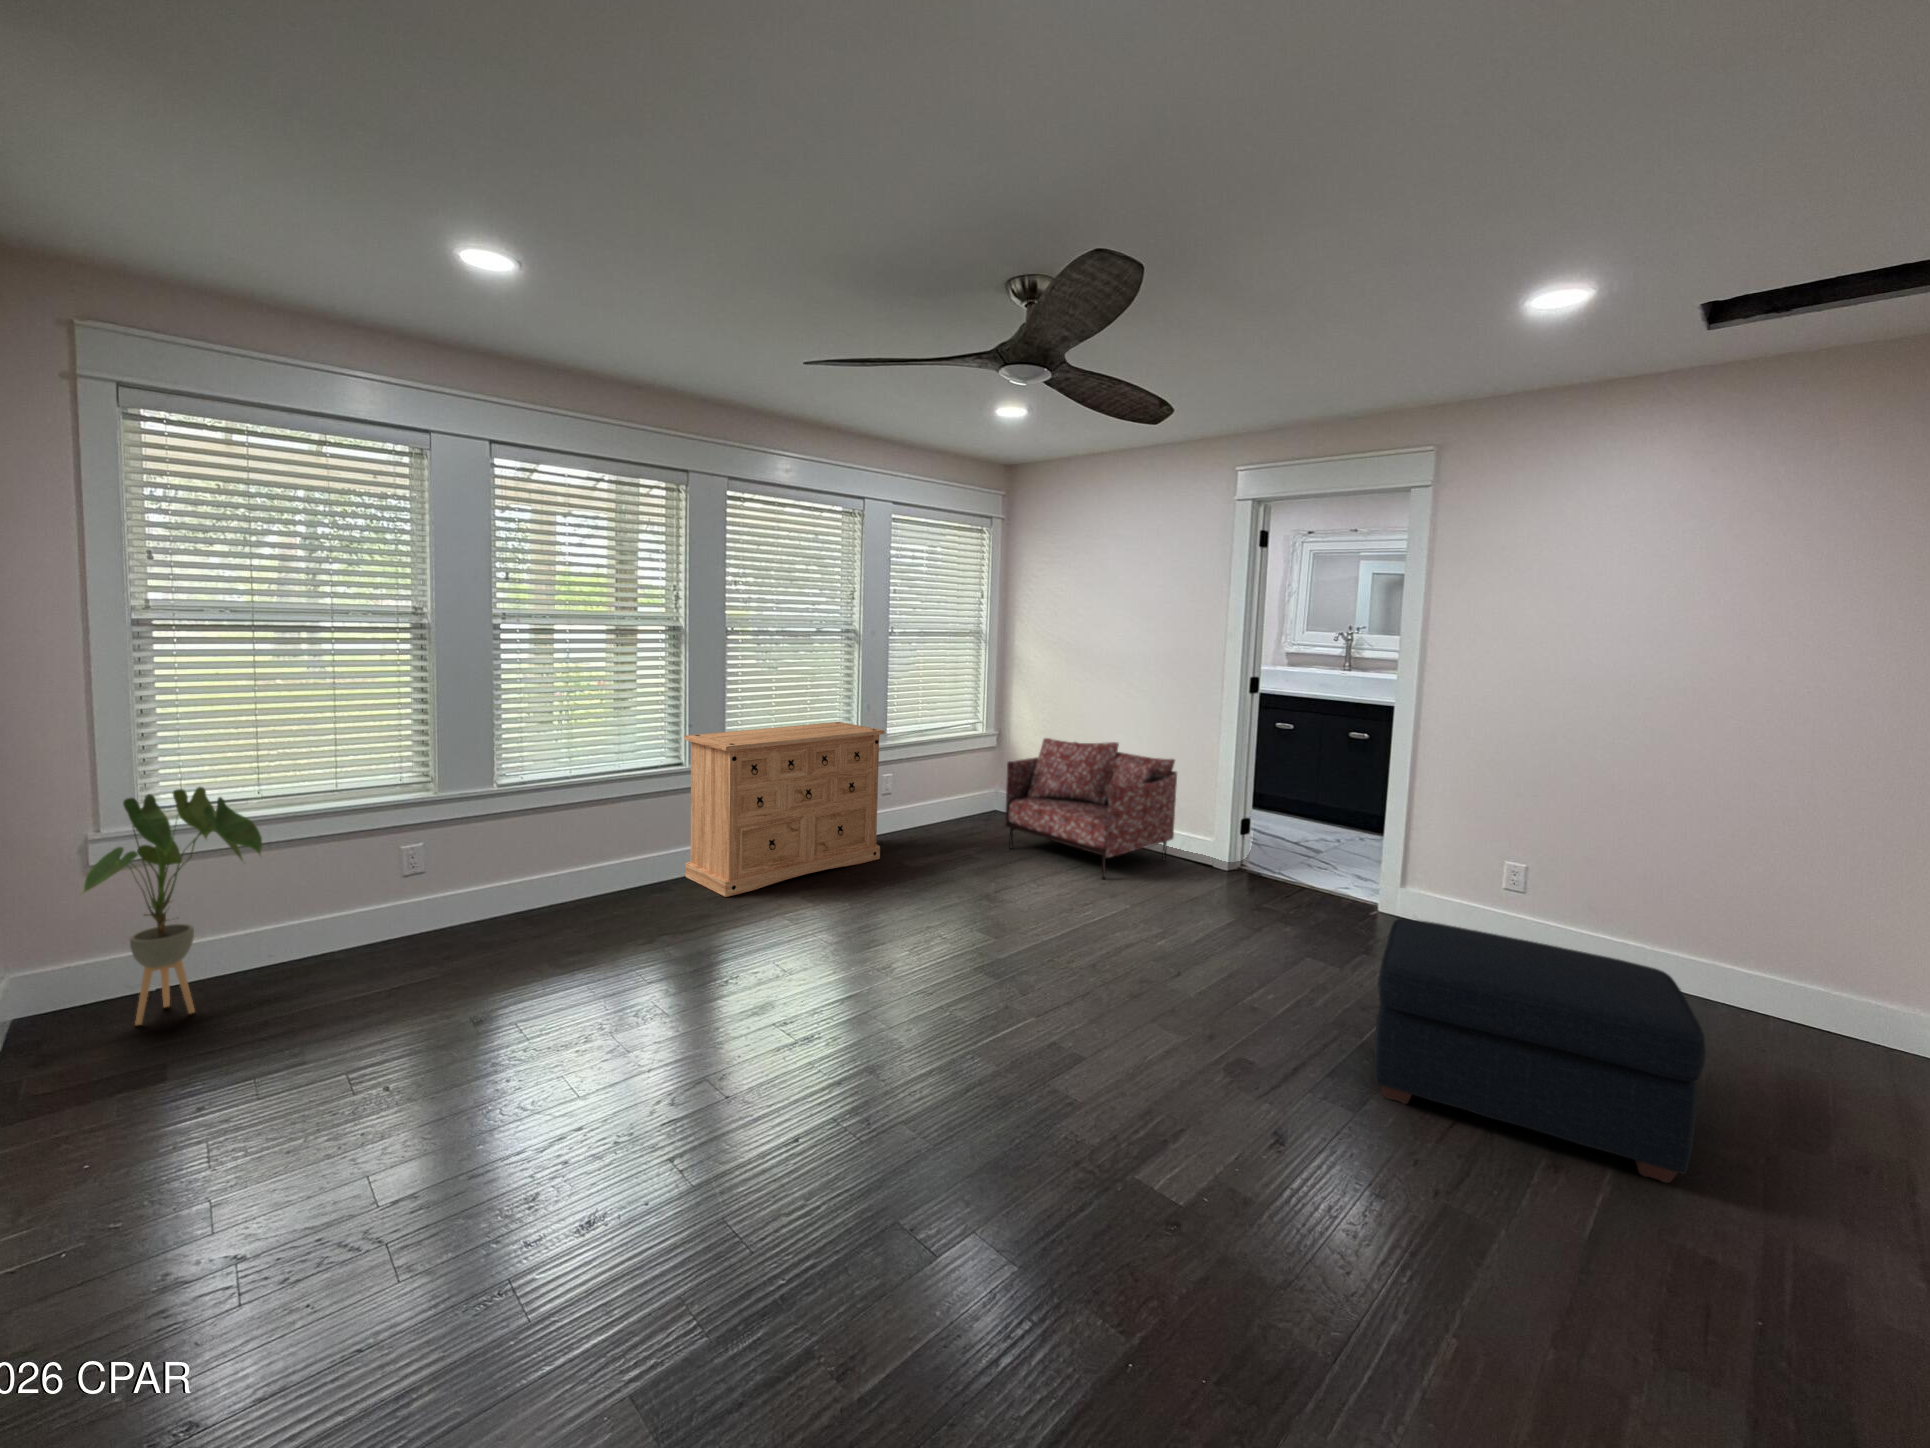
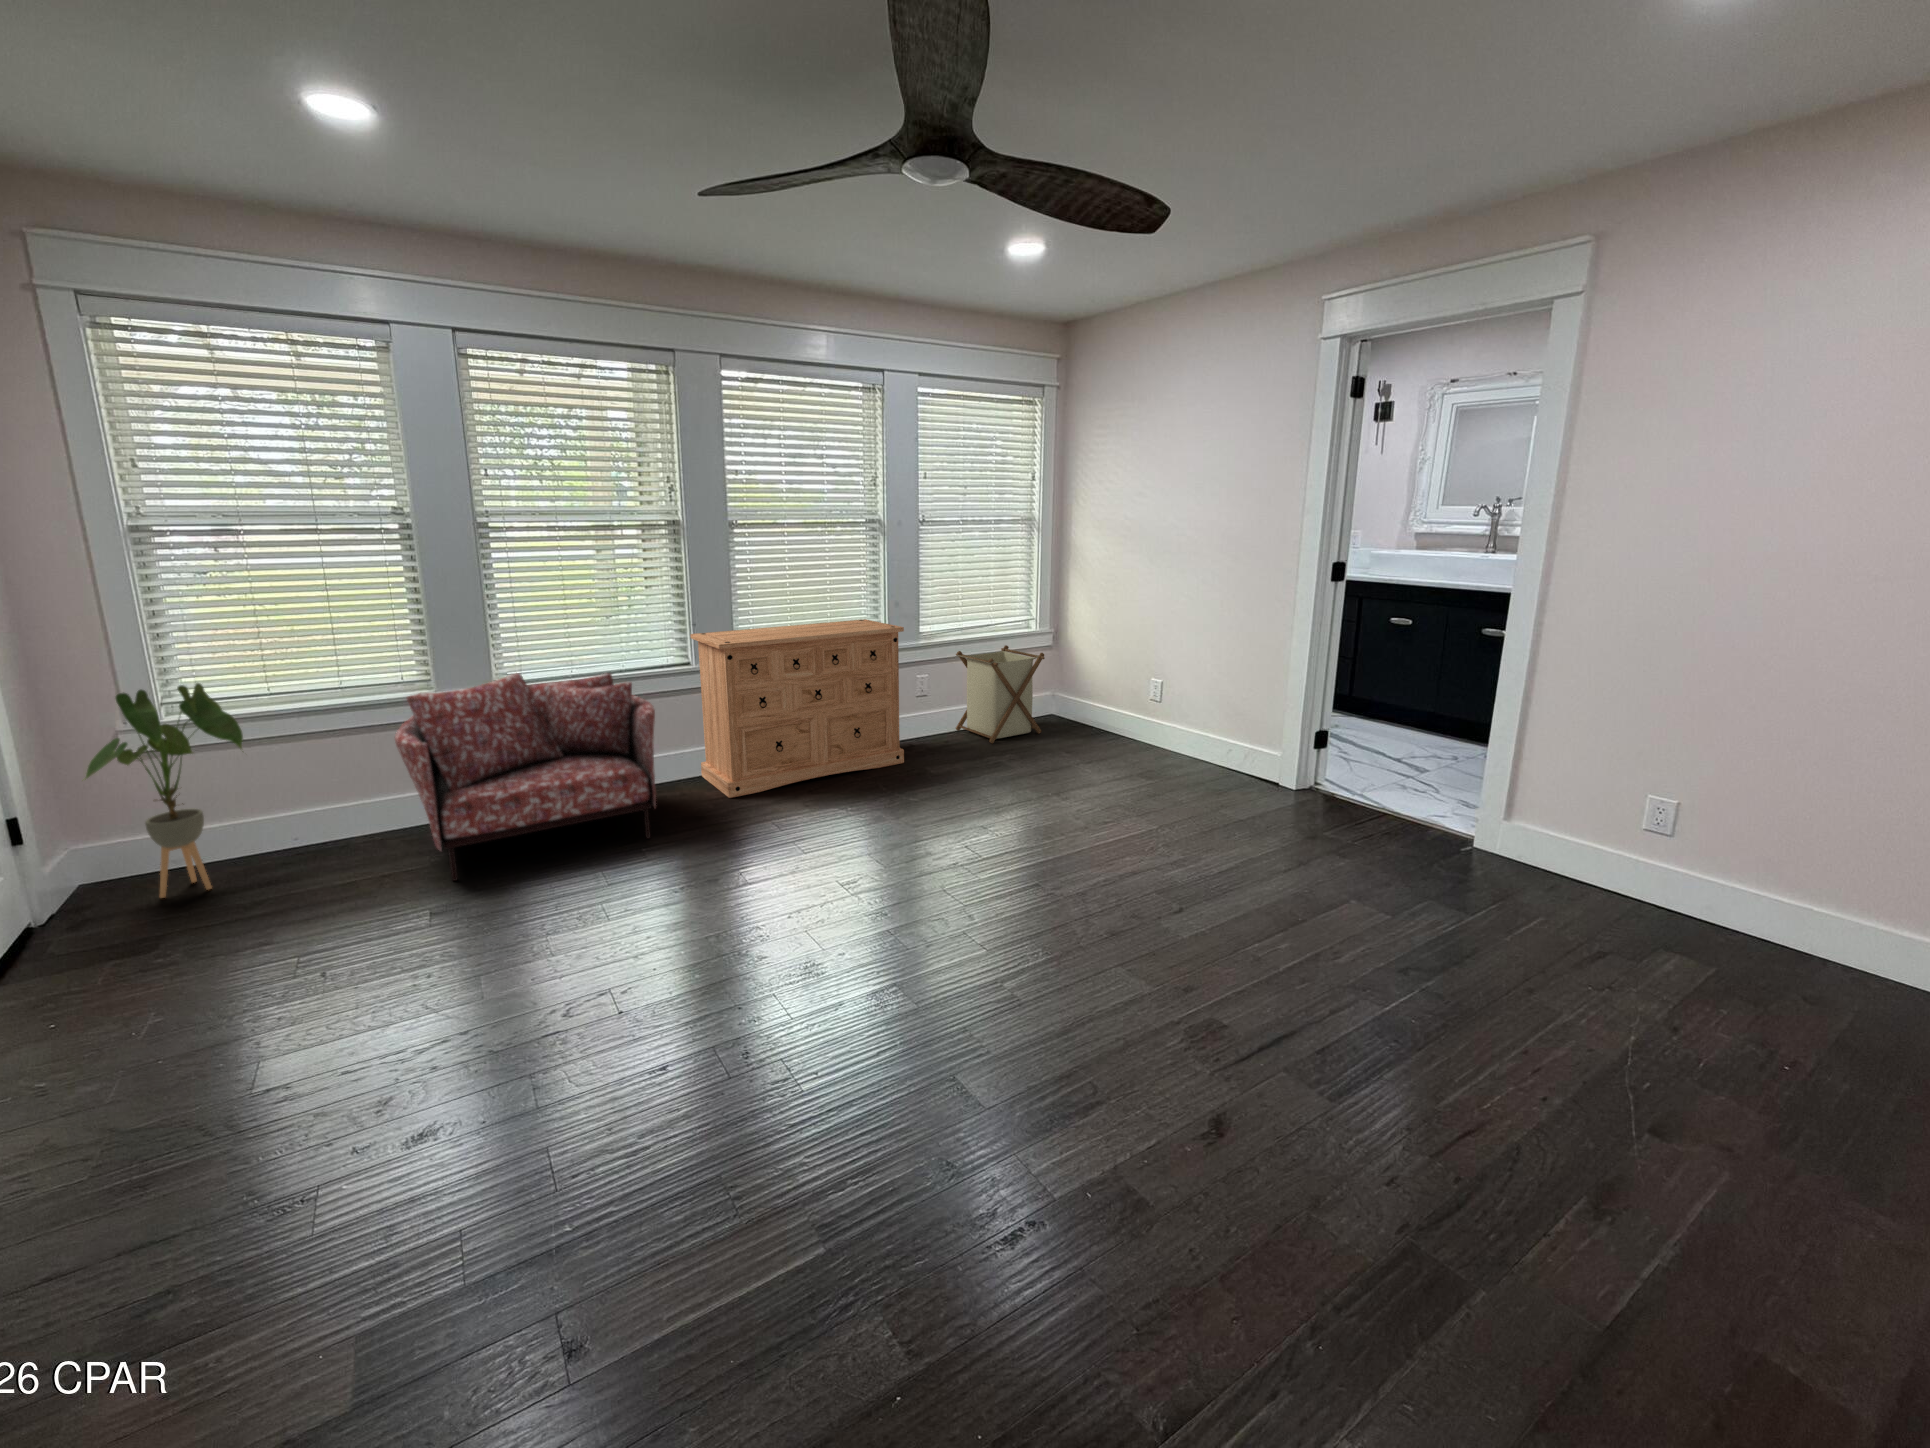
armchair: present [1005,738,1177,879] -> present [395,673,656,881]
laundry basket: none [914,746,999,839] -> present [956,645,1045,743]
ottoman: present [1374,919,1706,1183] -> none [1382,860,1885,1258]

